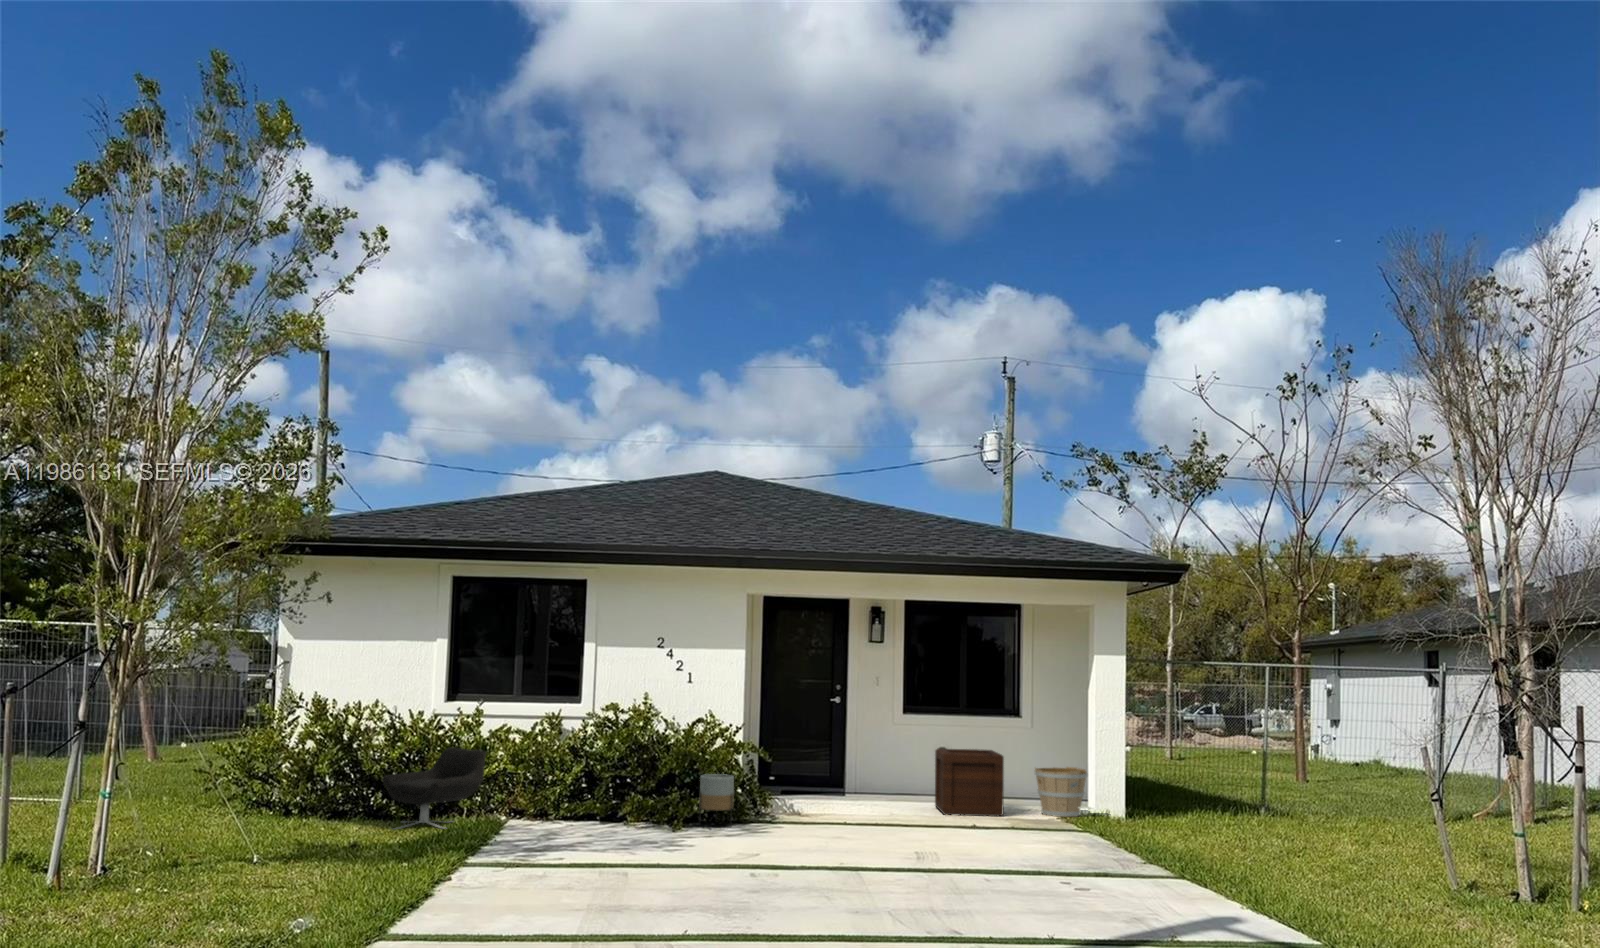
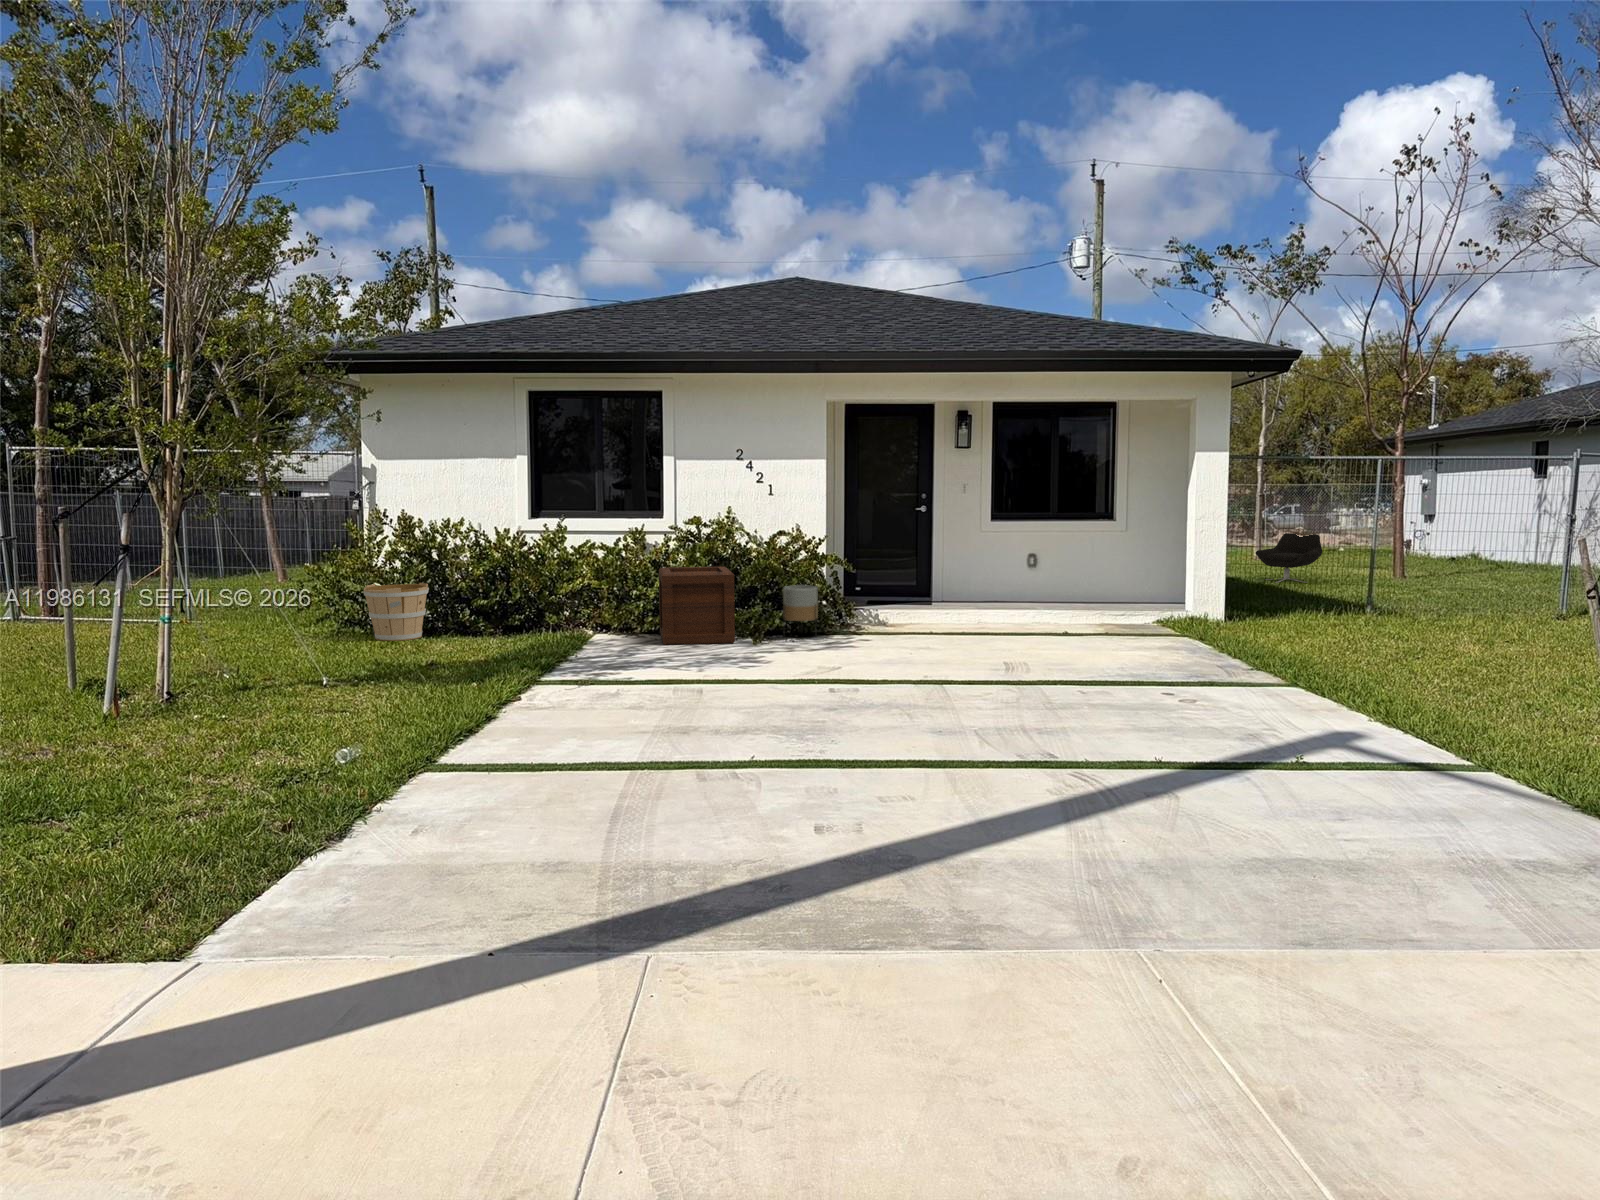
lounge chair: present [383,747,486,829] -> present [1255,533,1322,583]
wooden crate: present [935,749,1004,816] -> present [659,567,735,645]
wooden bucket: present [1034,767,1087,817] -> present [363,583,429,641]

